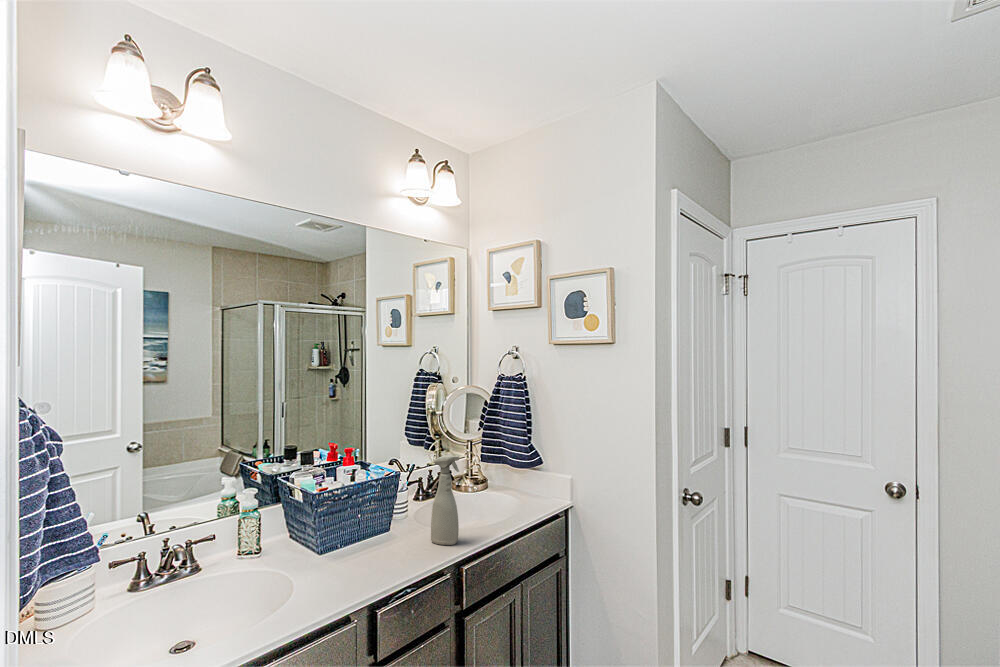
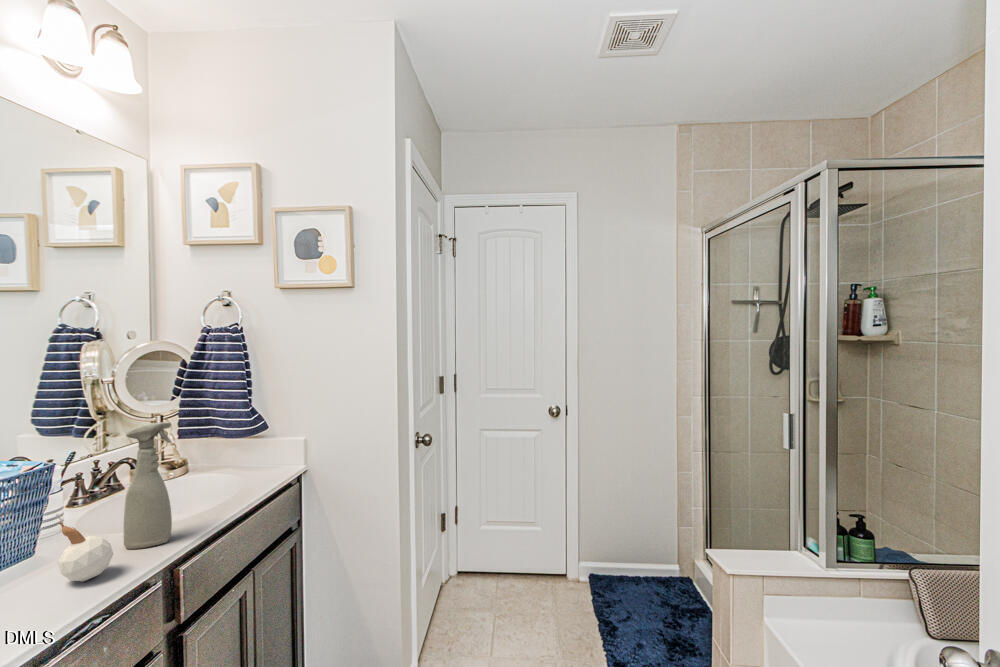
candle: none [392,510,421,559] -> present [56,514,113,581]

